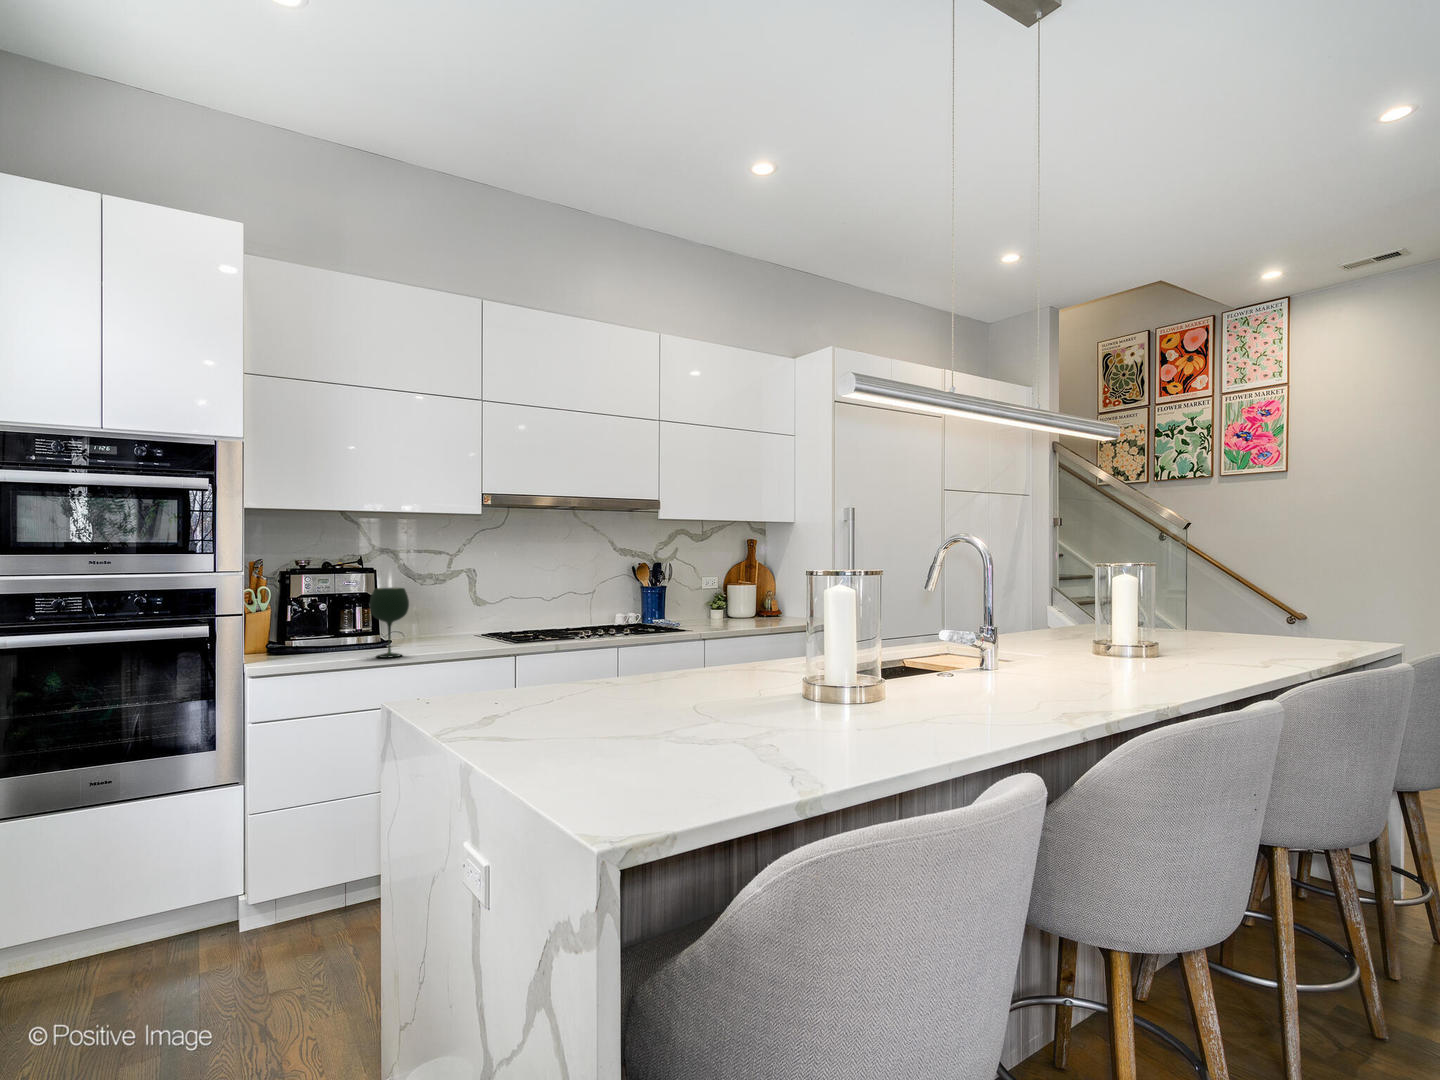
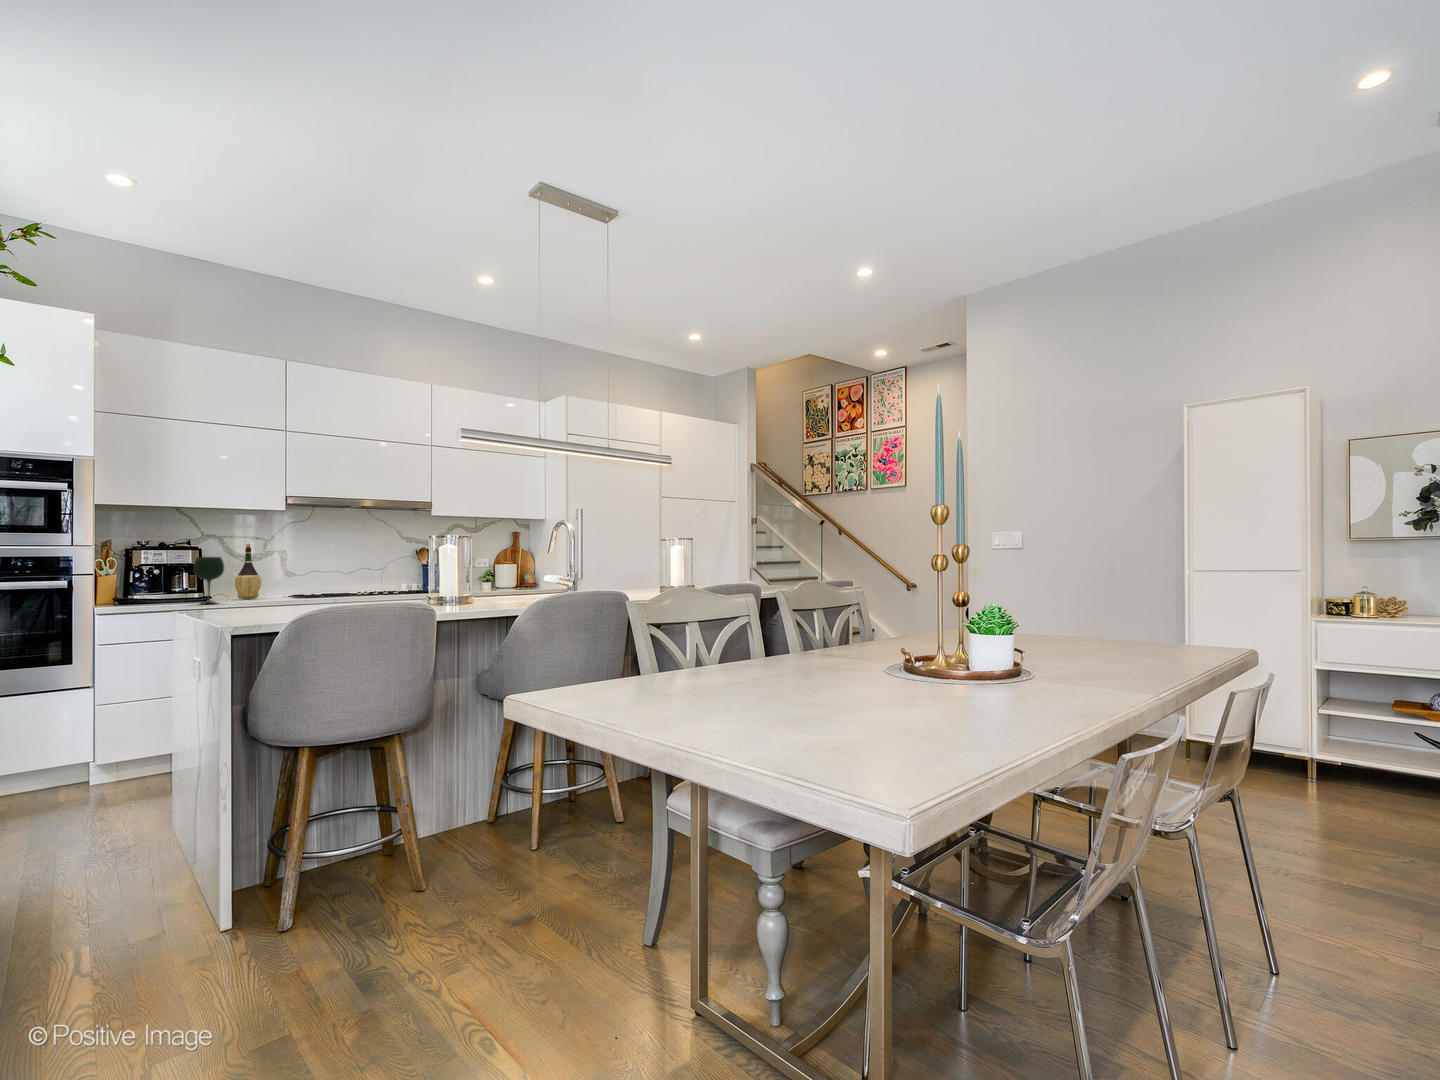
wine bottle: none [414,562,447,638] -> present [235,544,261,599]

